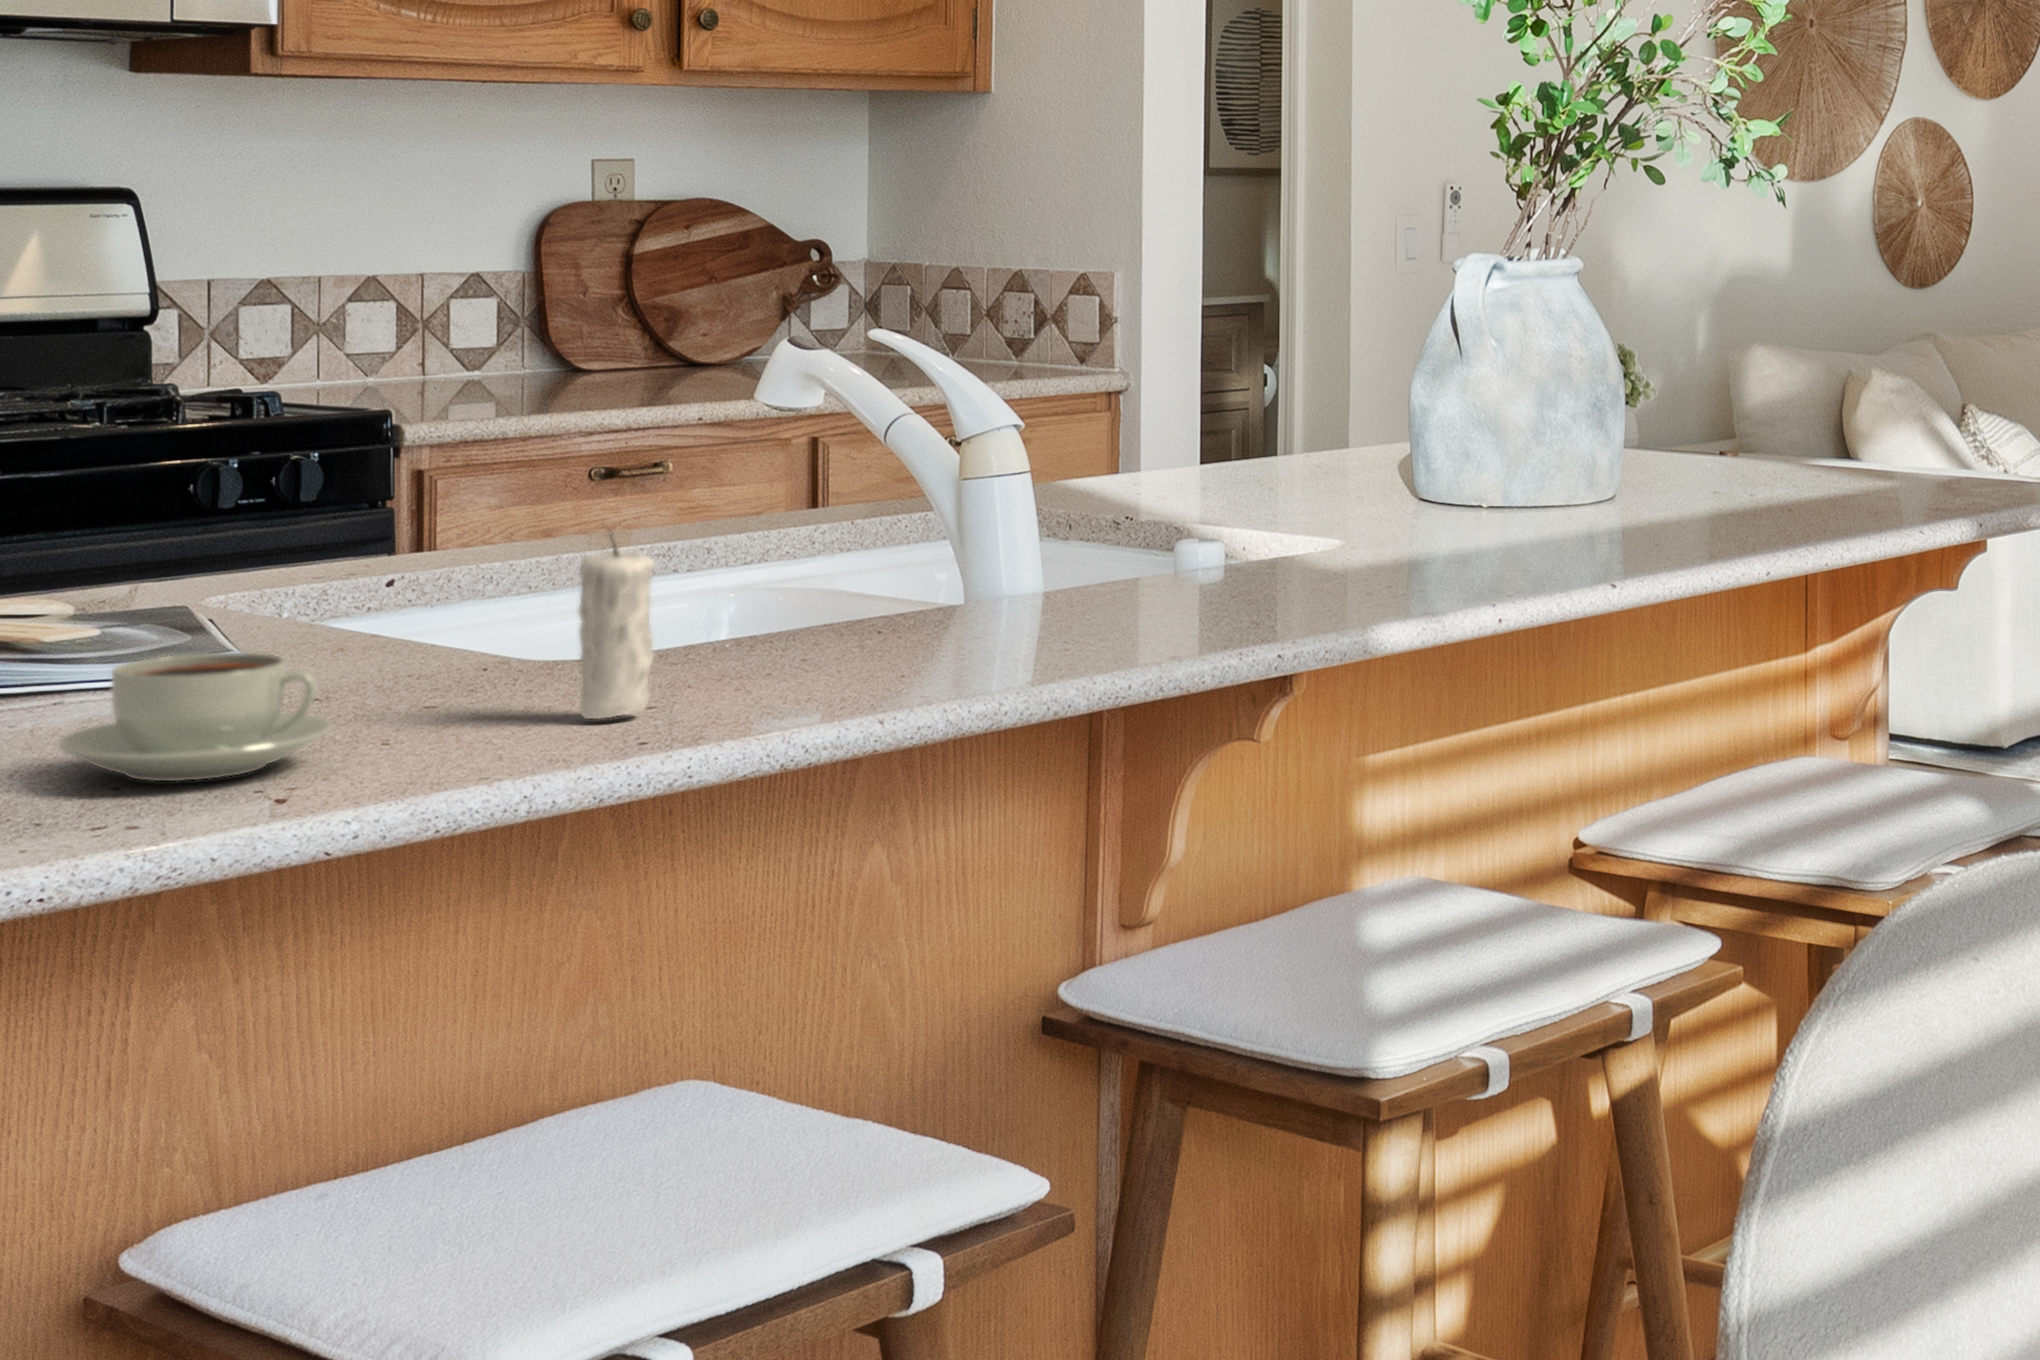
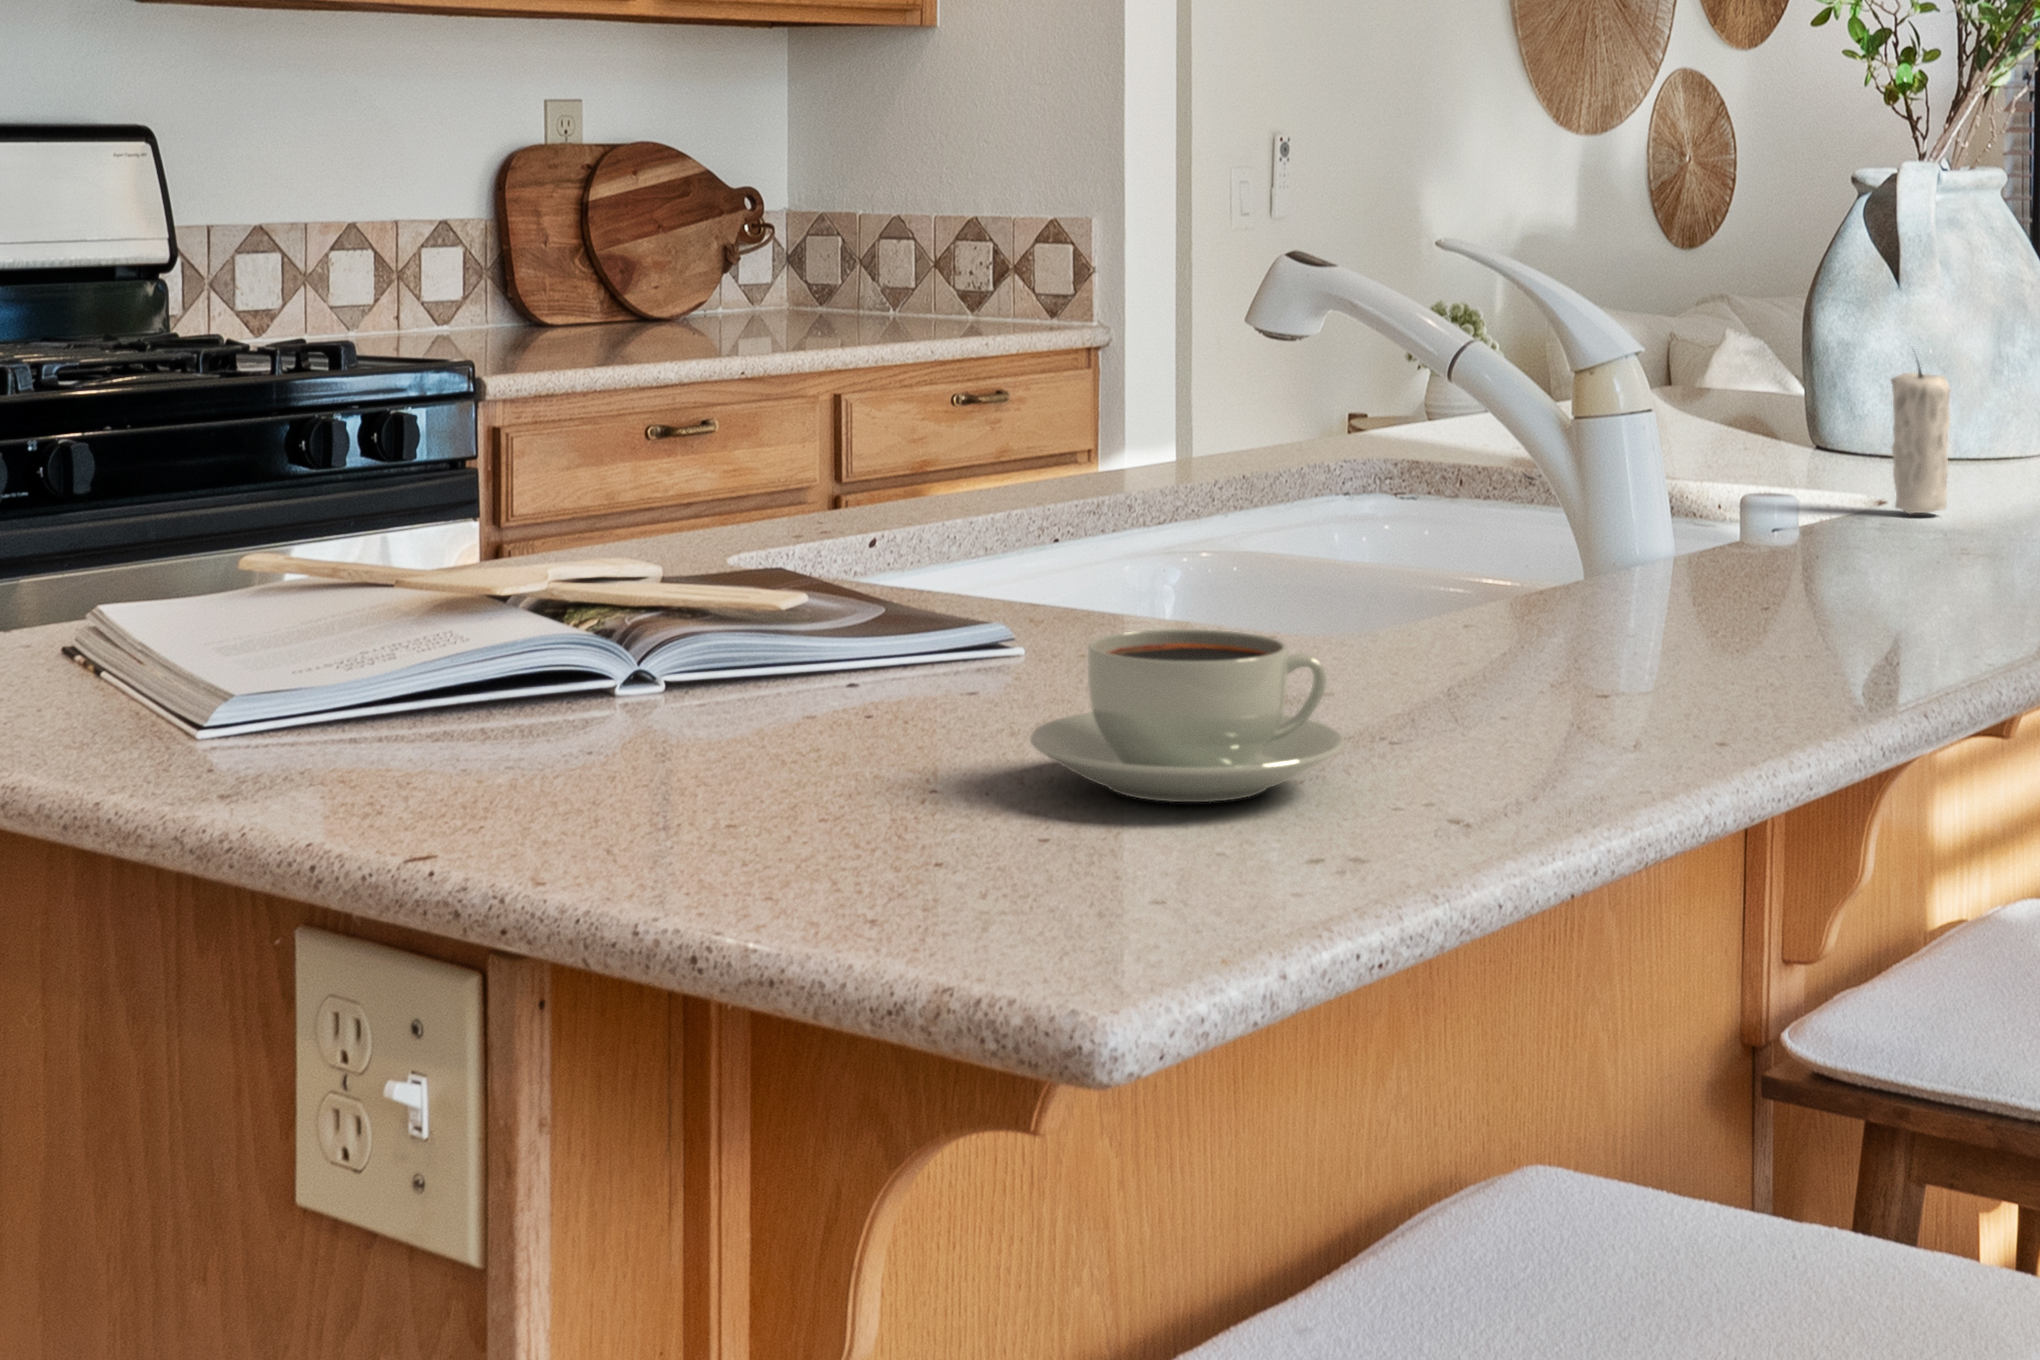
candle: present [579,534,654,719] -> present [1891,363,1951,514]

